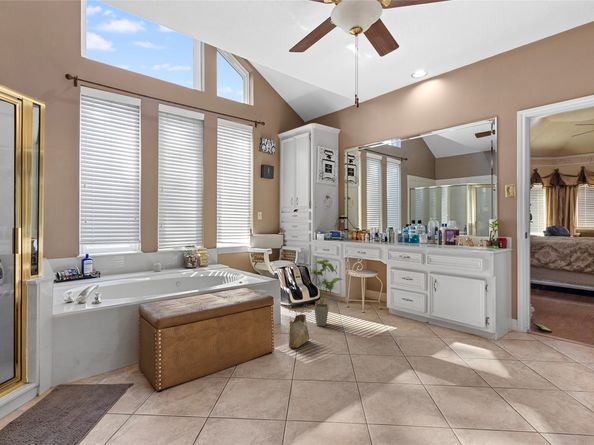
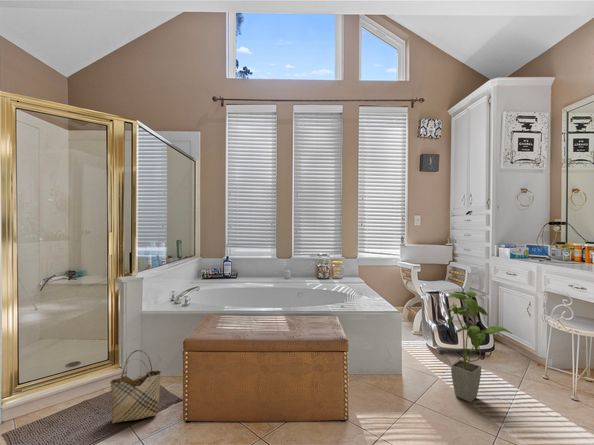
woven basket: present [289,303,310,348] -> present [110,350,161,423]

